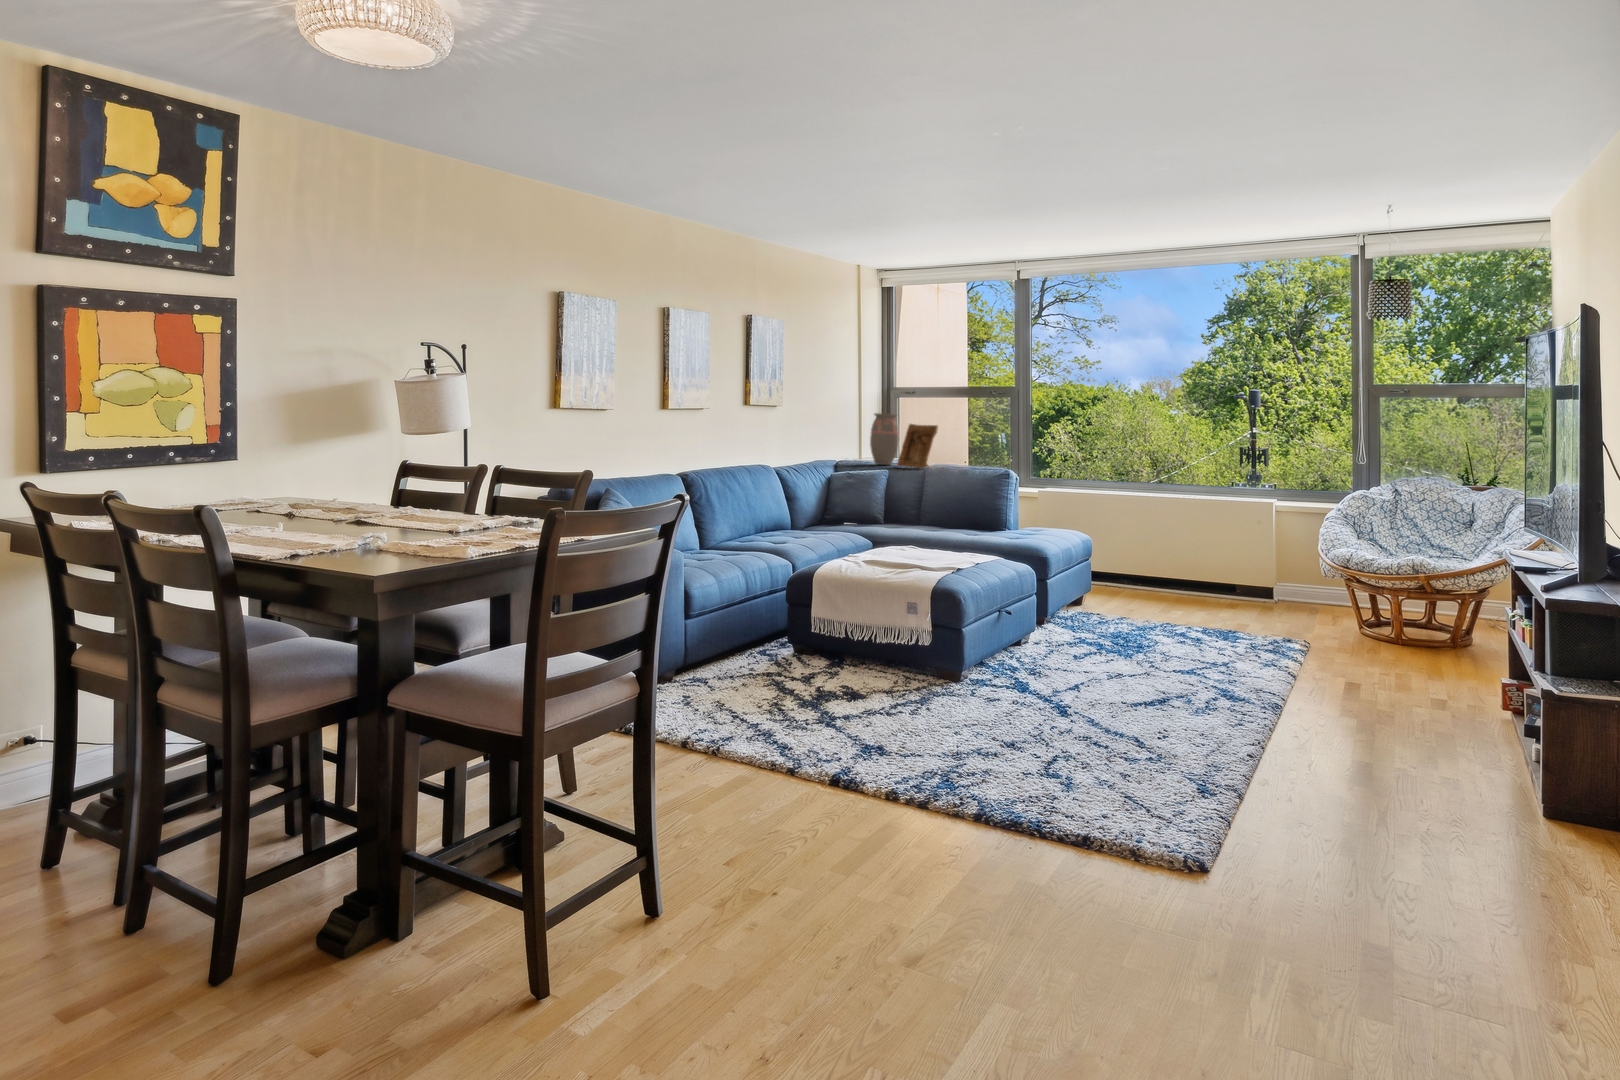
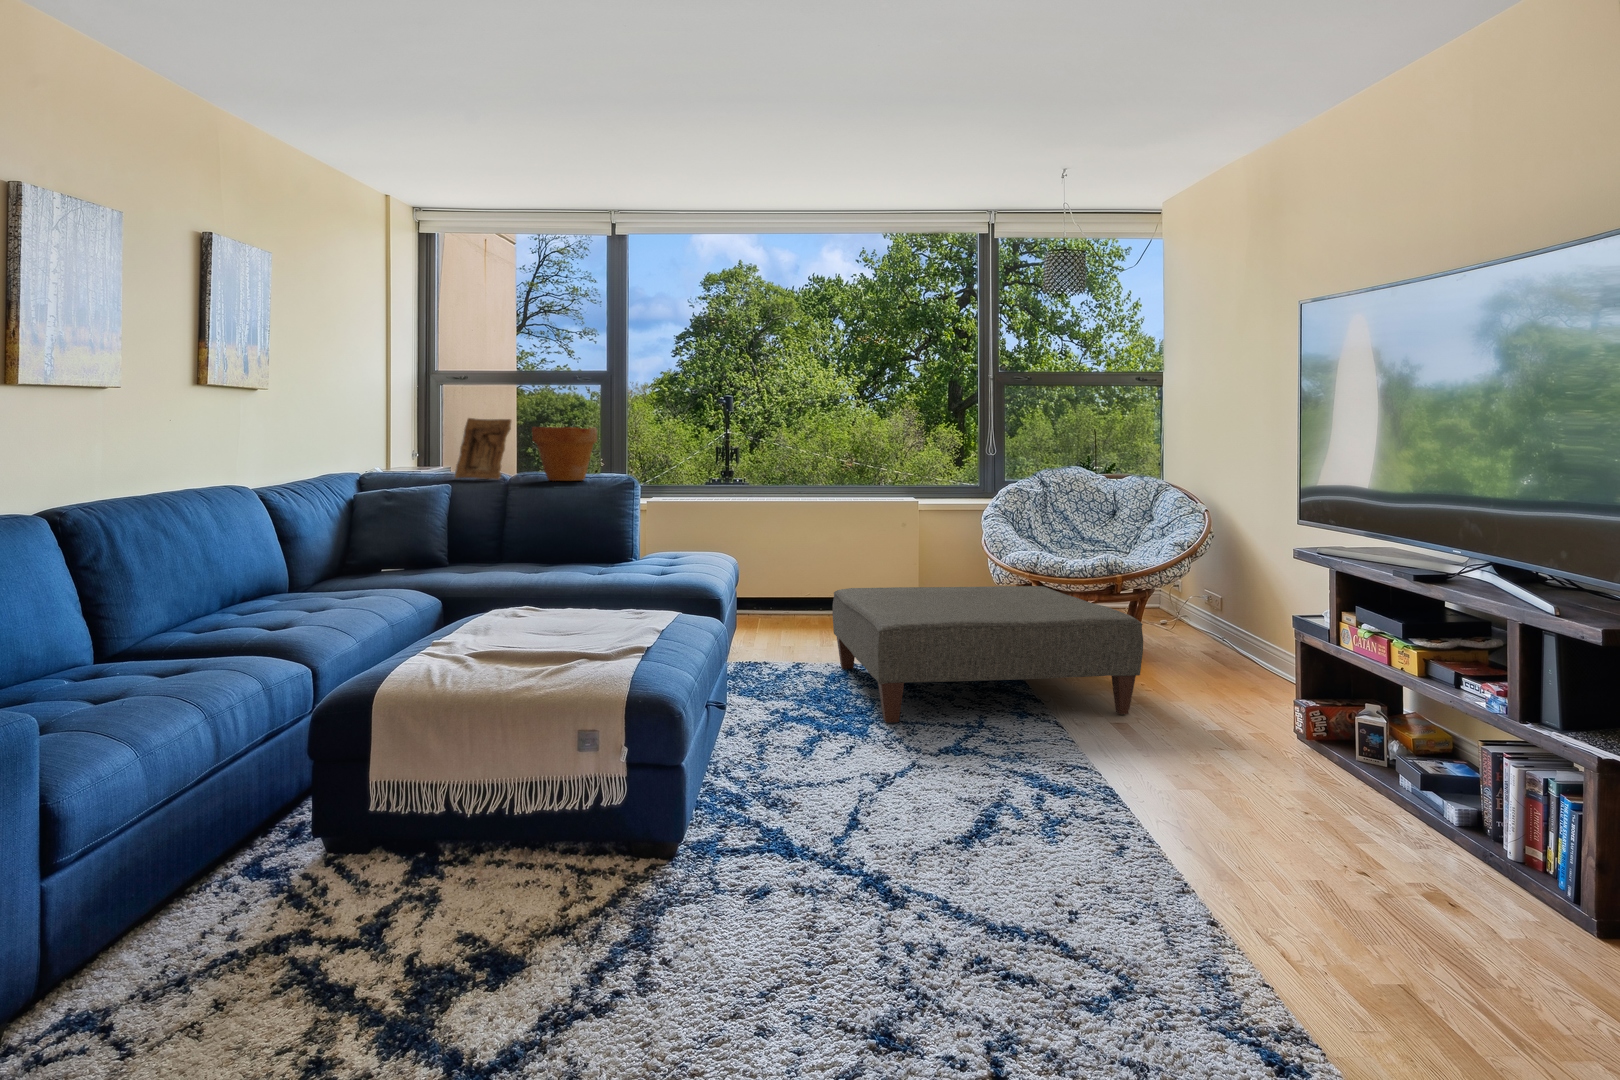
decorative vase: present [870,413,899,465] -> none [409,404,451,477]
flower pot: none [949,432,996,472] -> present [532,427,597,481]
ottoman: none [1149,565,1373,672] -> present [833,586,1143,723]

